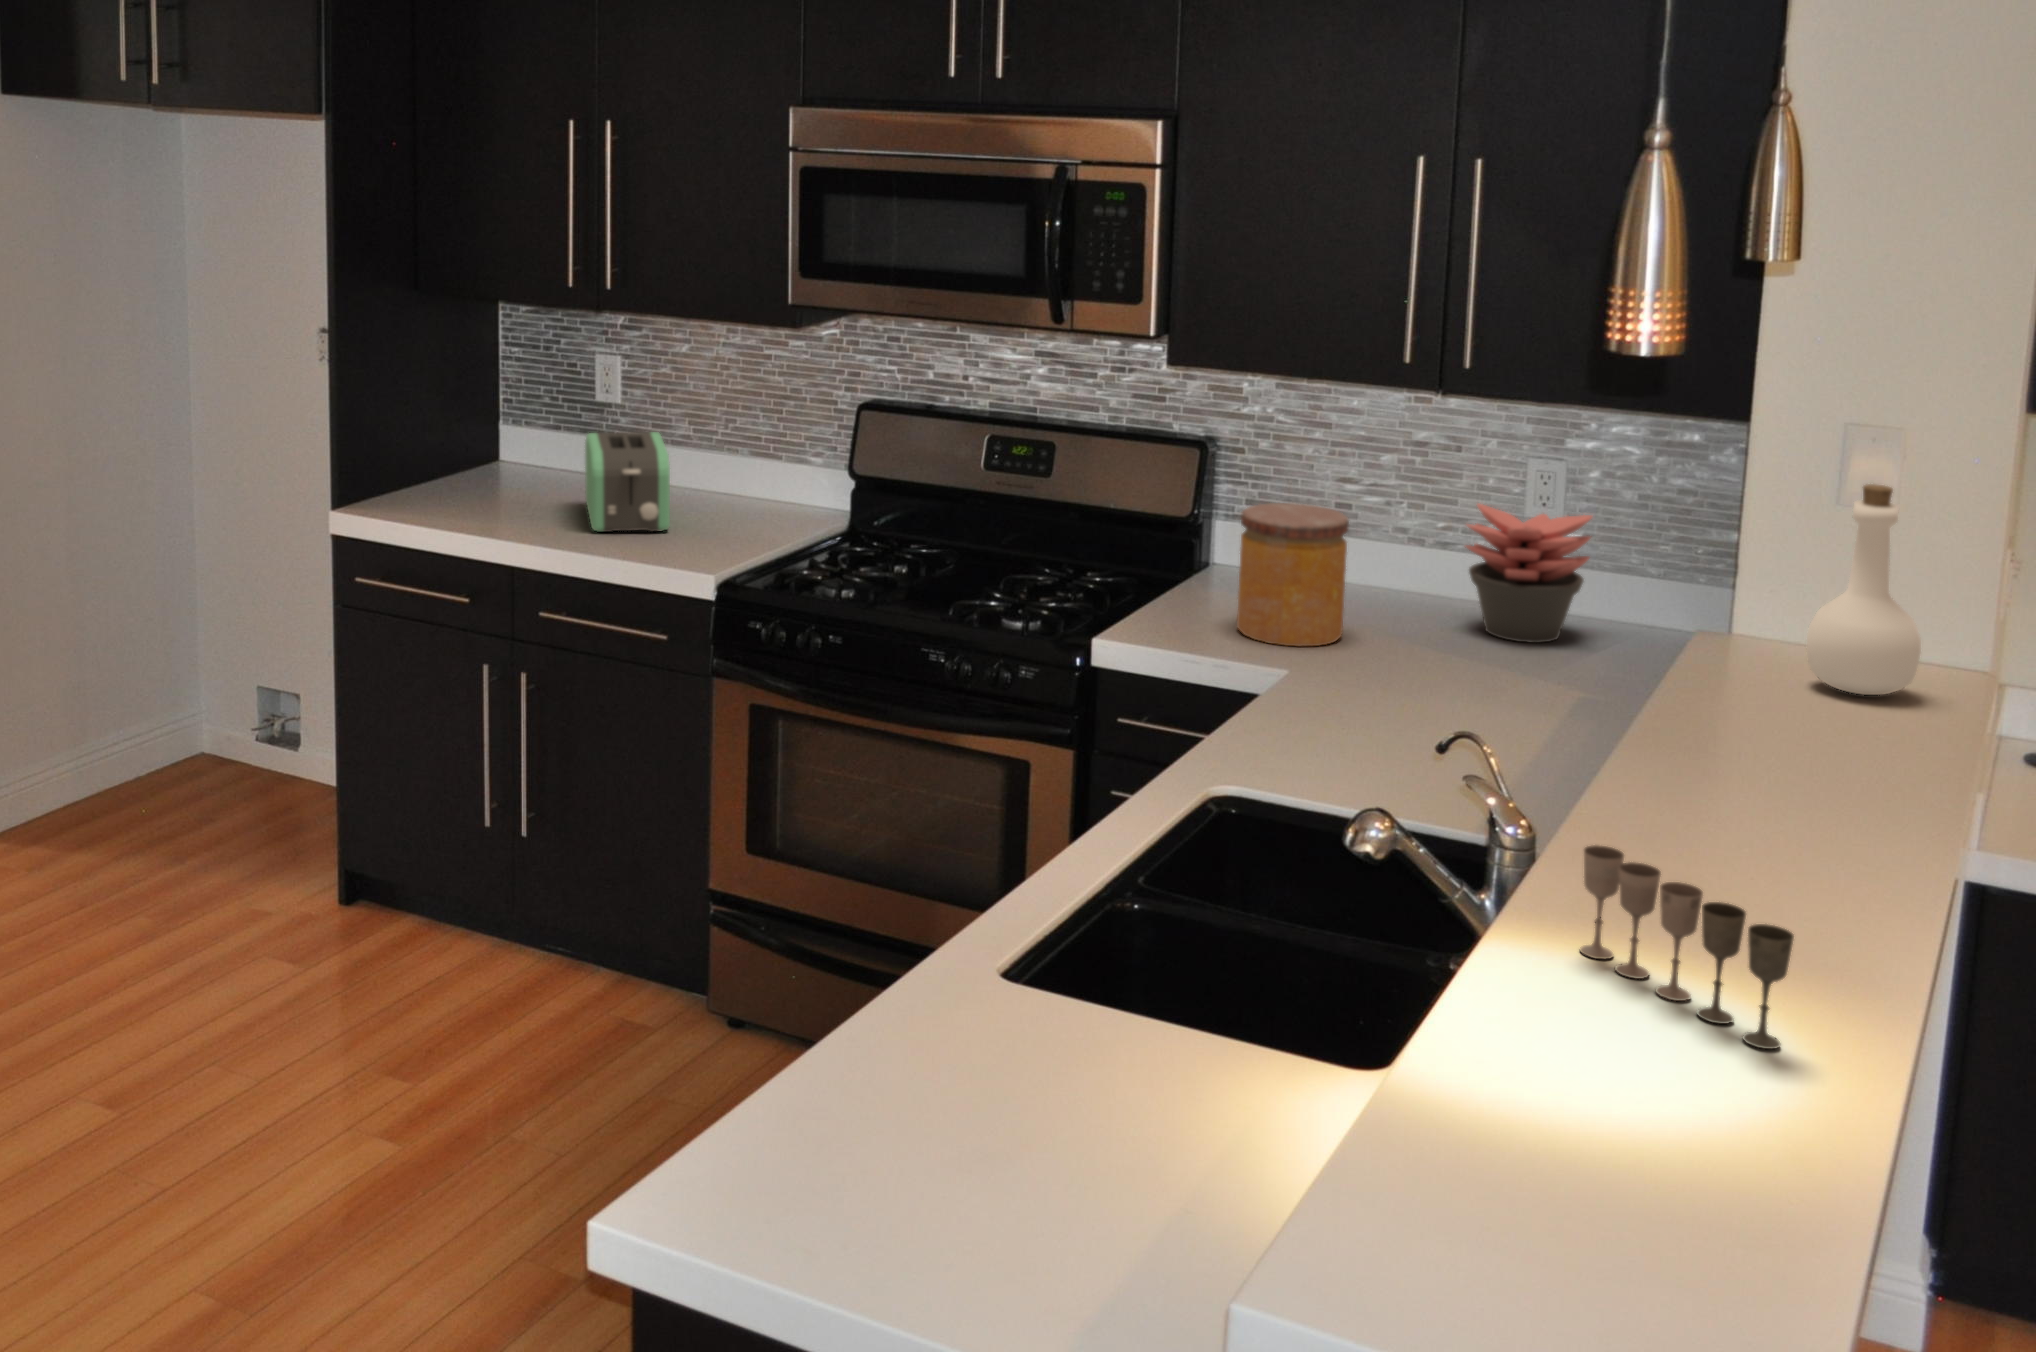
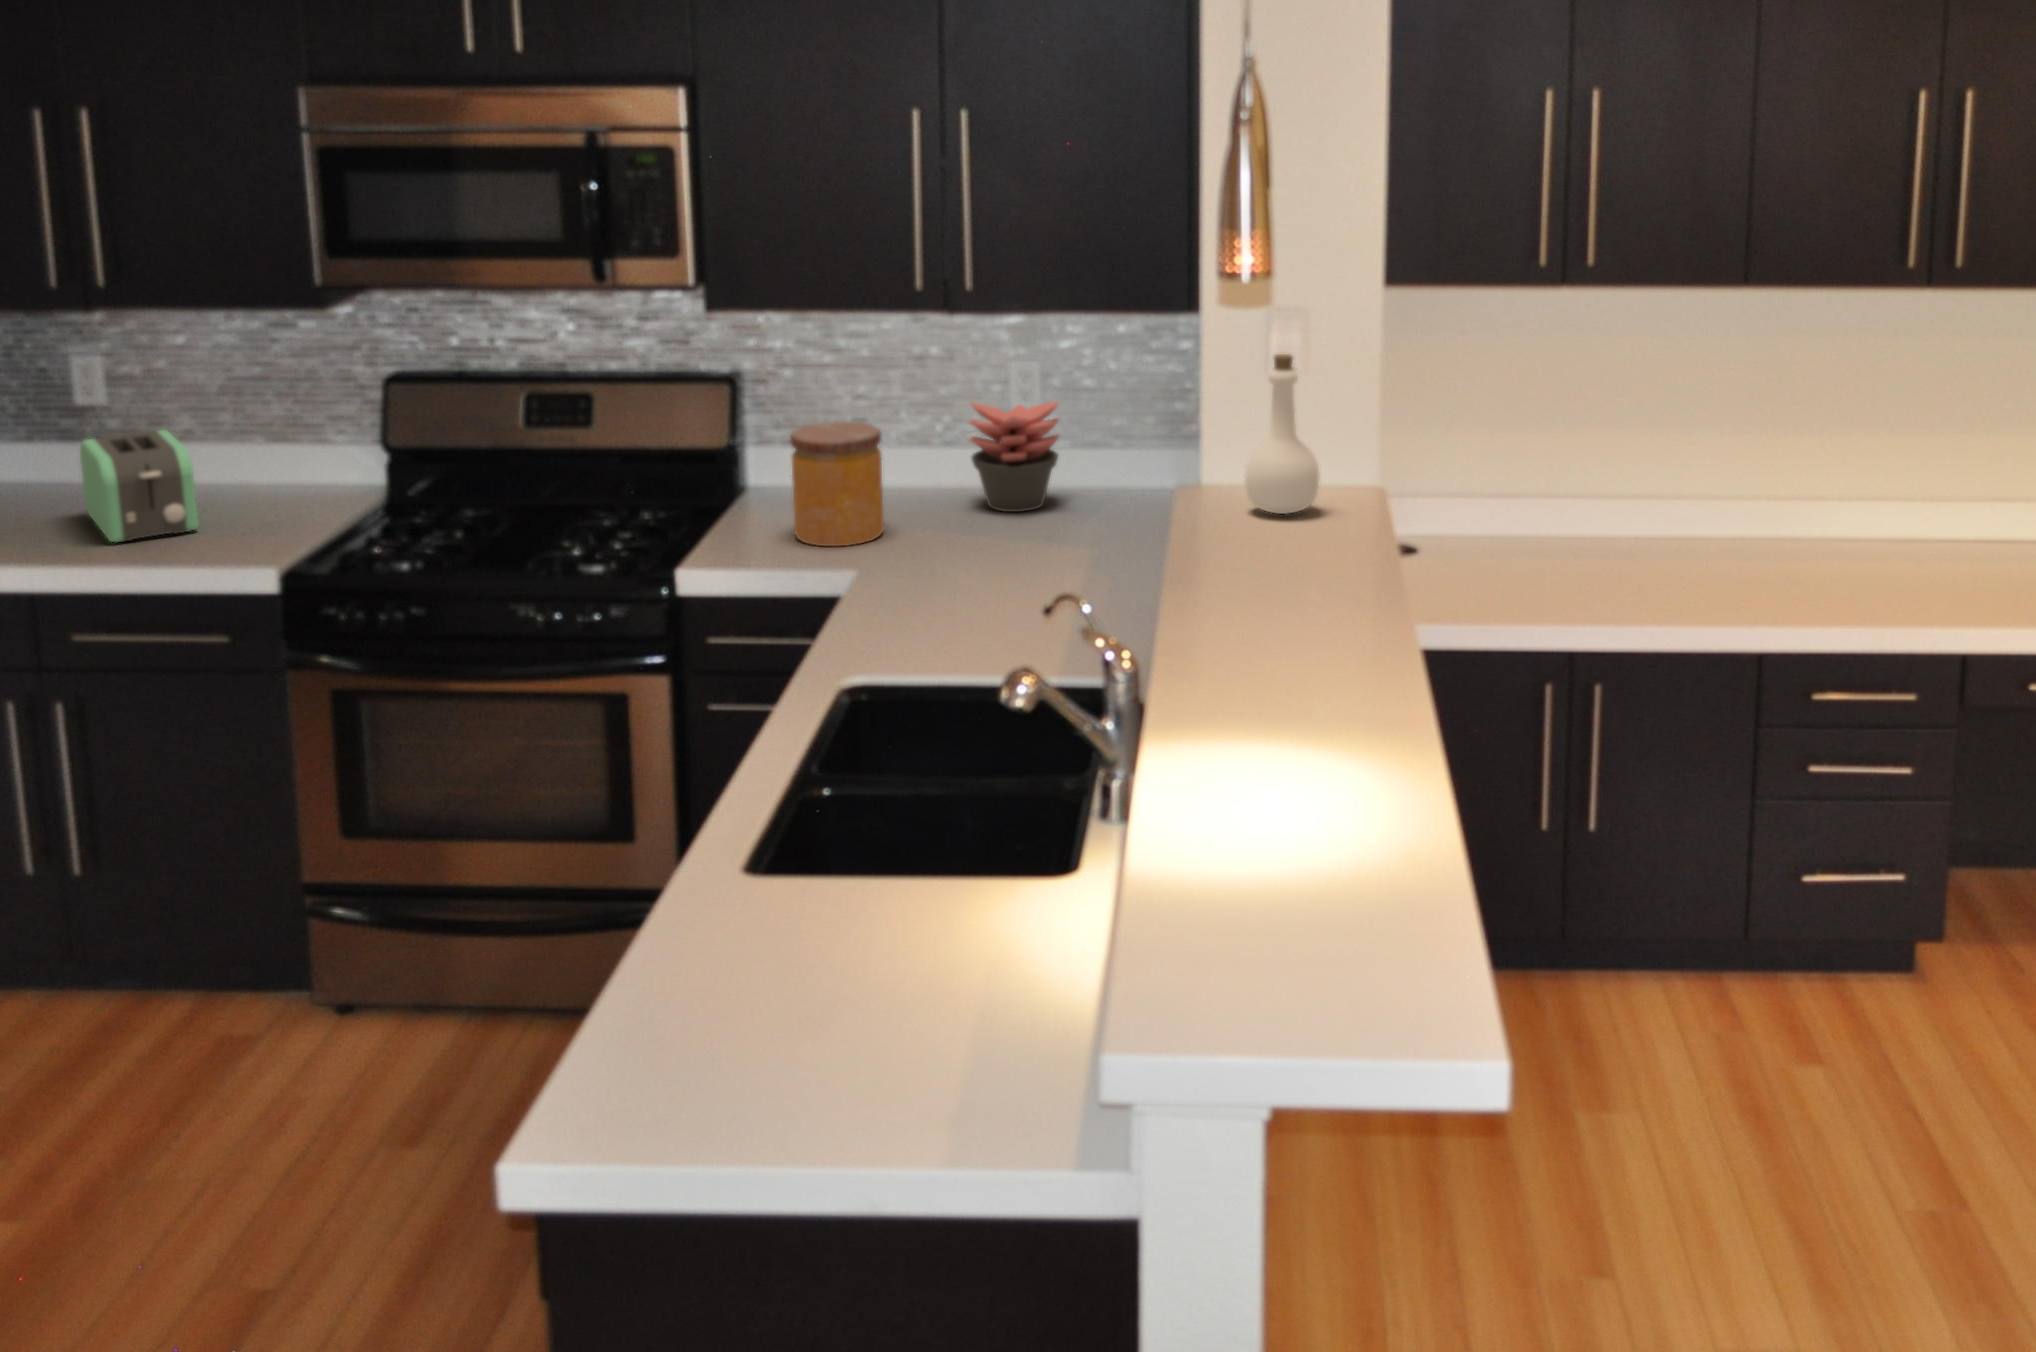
wine glass: present [1580,845,1794,1049] -> none [1216,667,1382,795]

